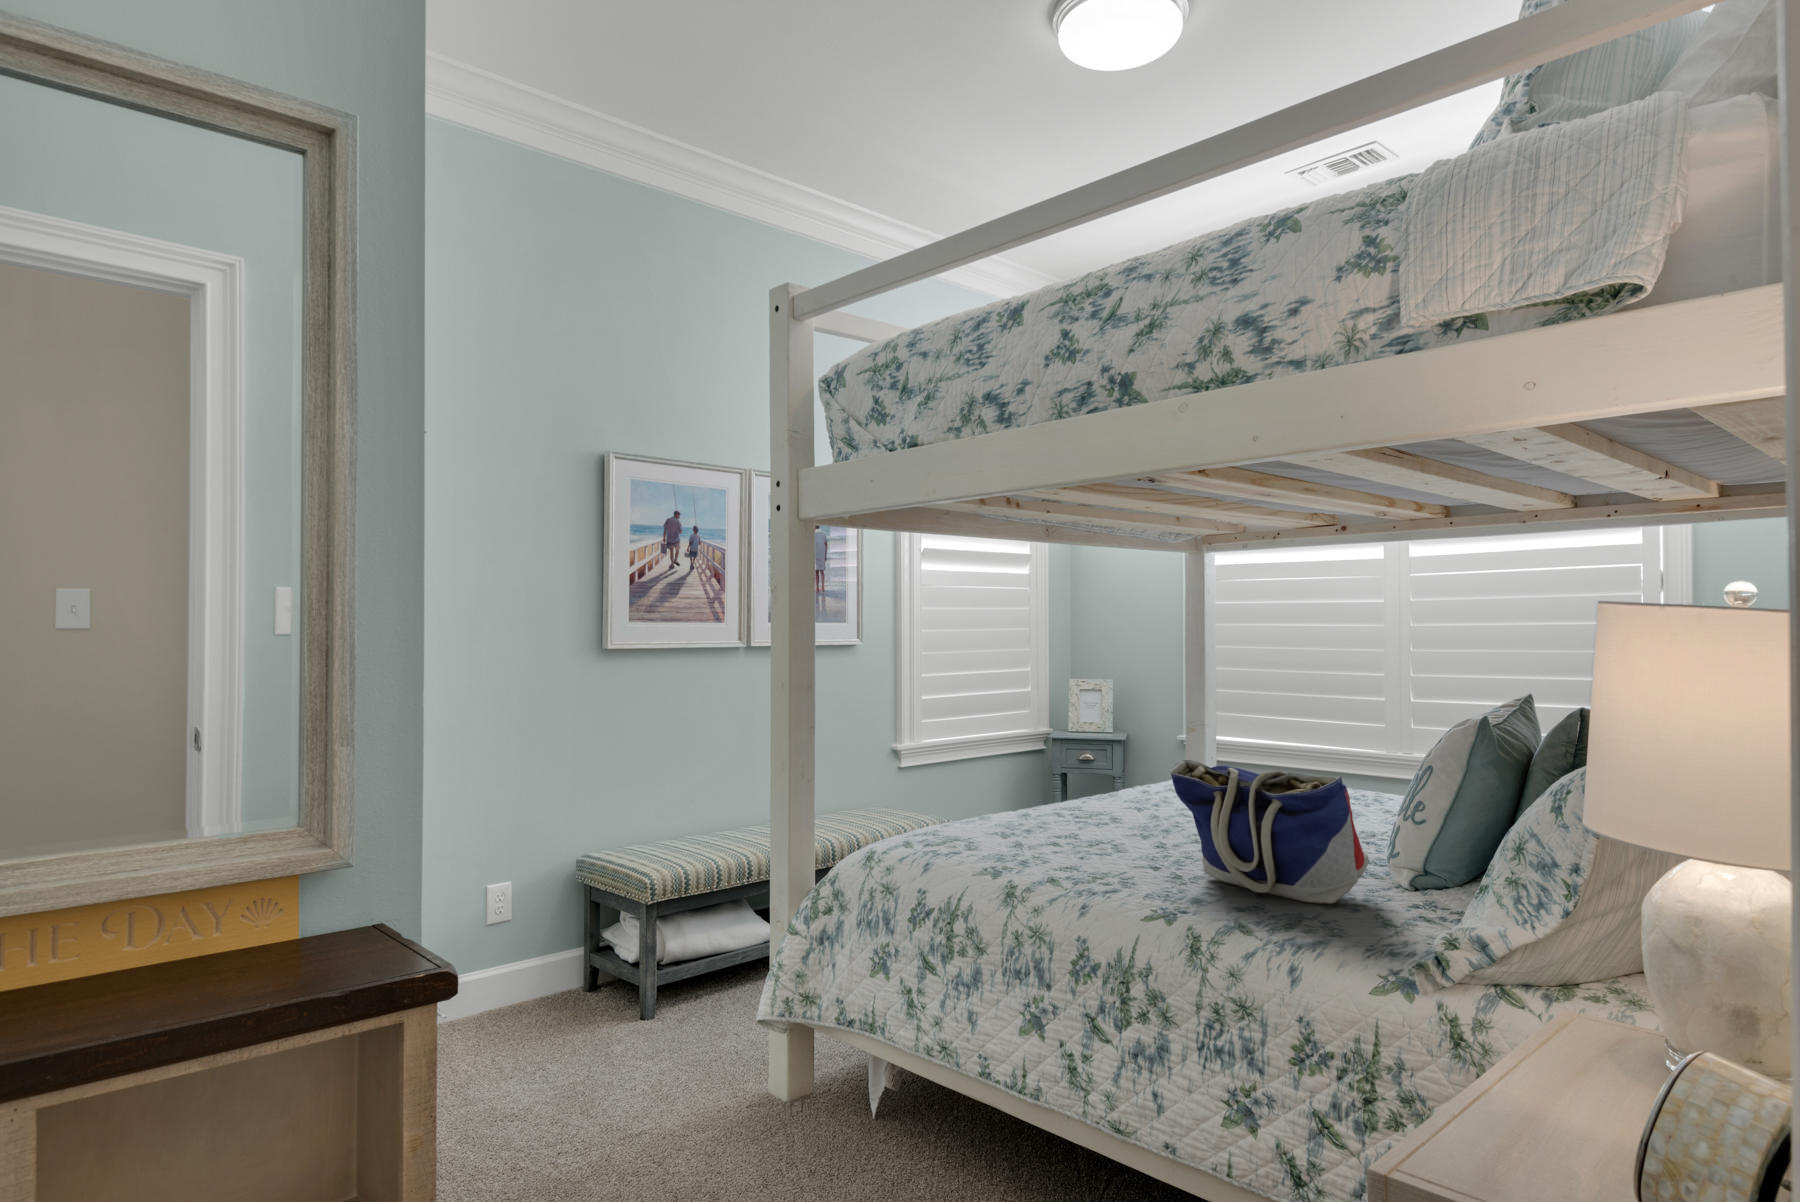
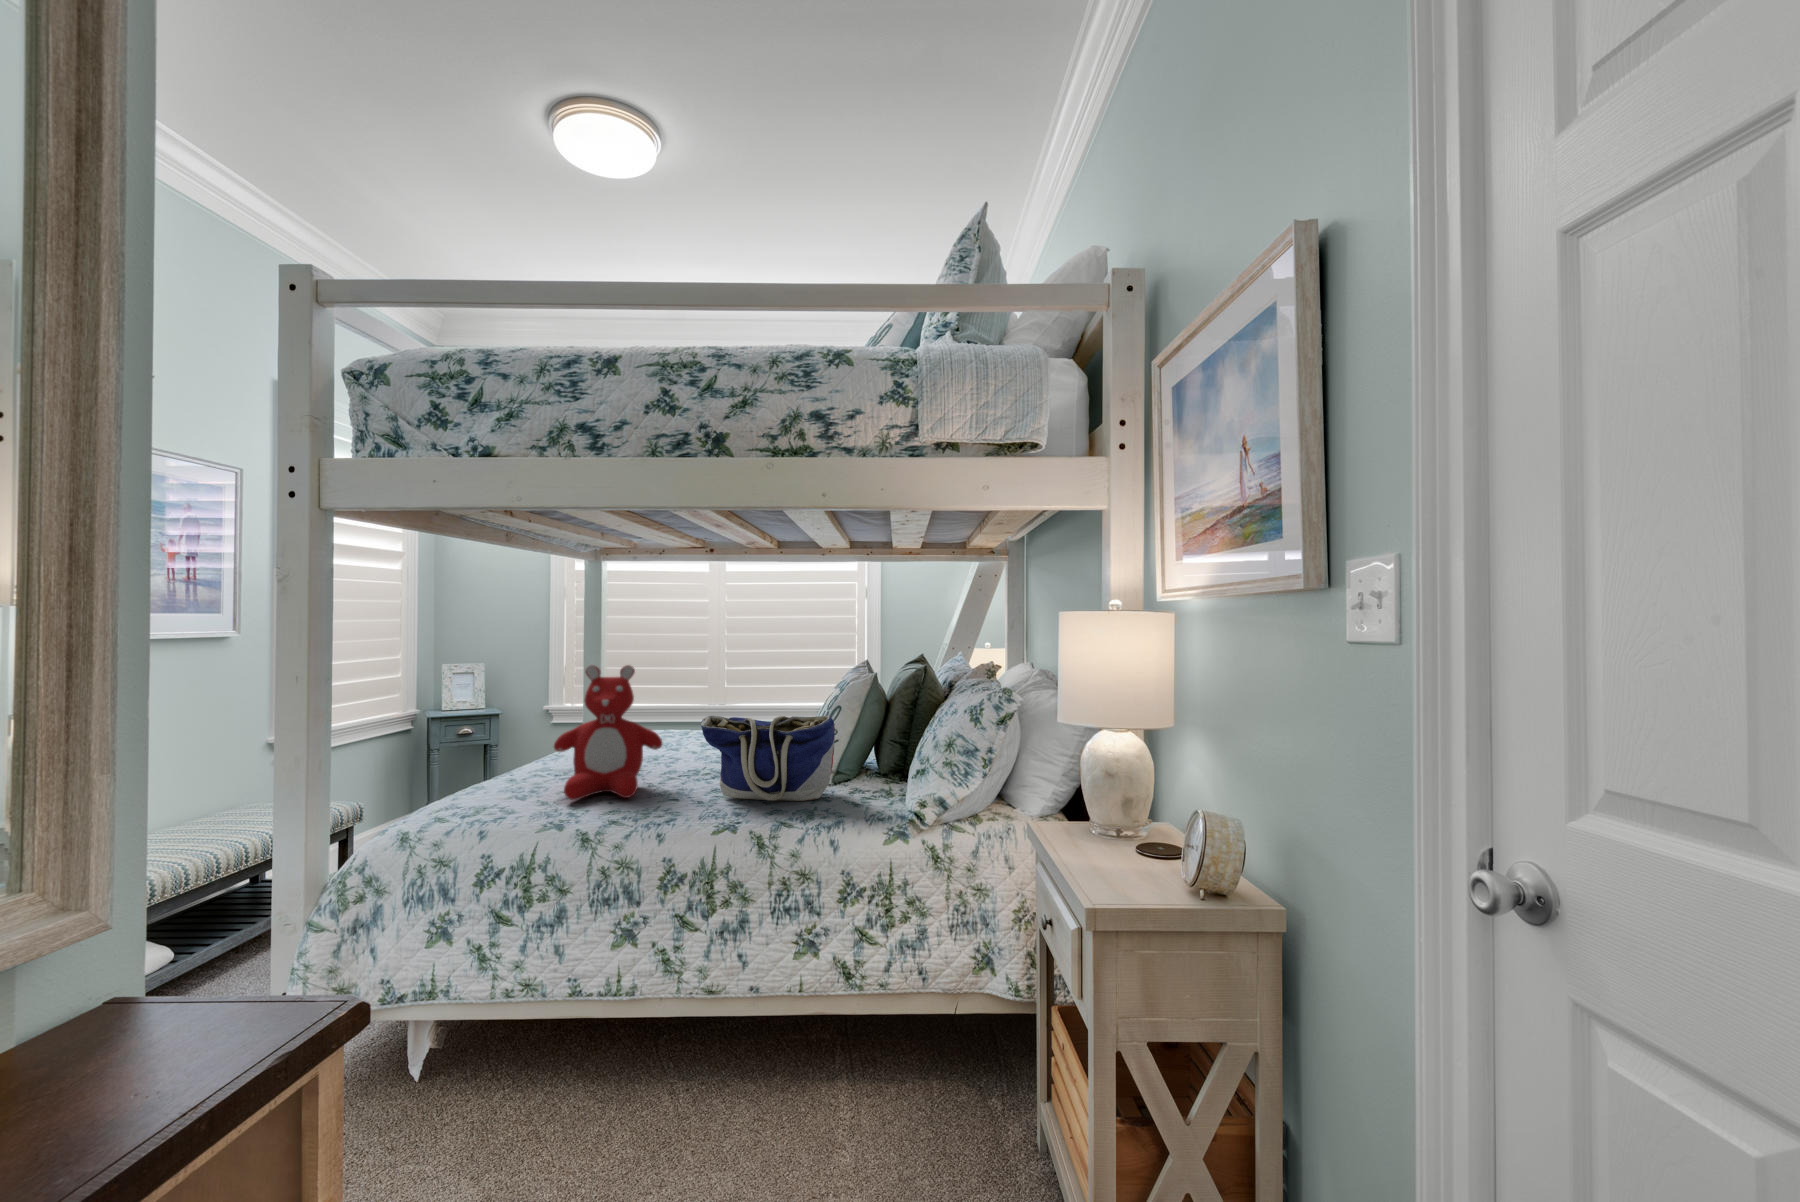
teddy bear: none [1024,683,1156,855] -> present [554,665,662,800]

